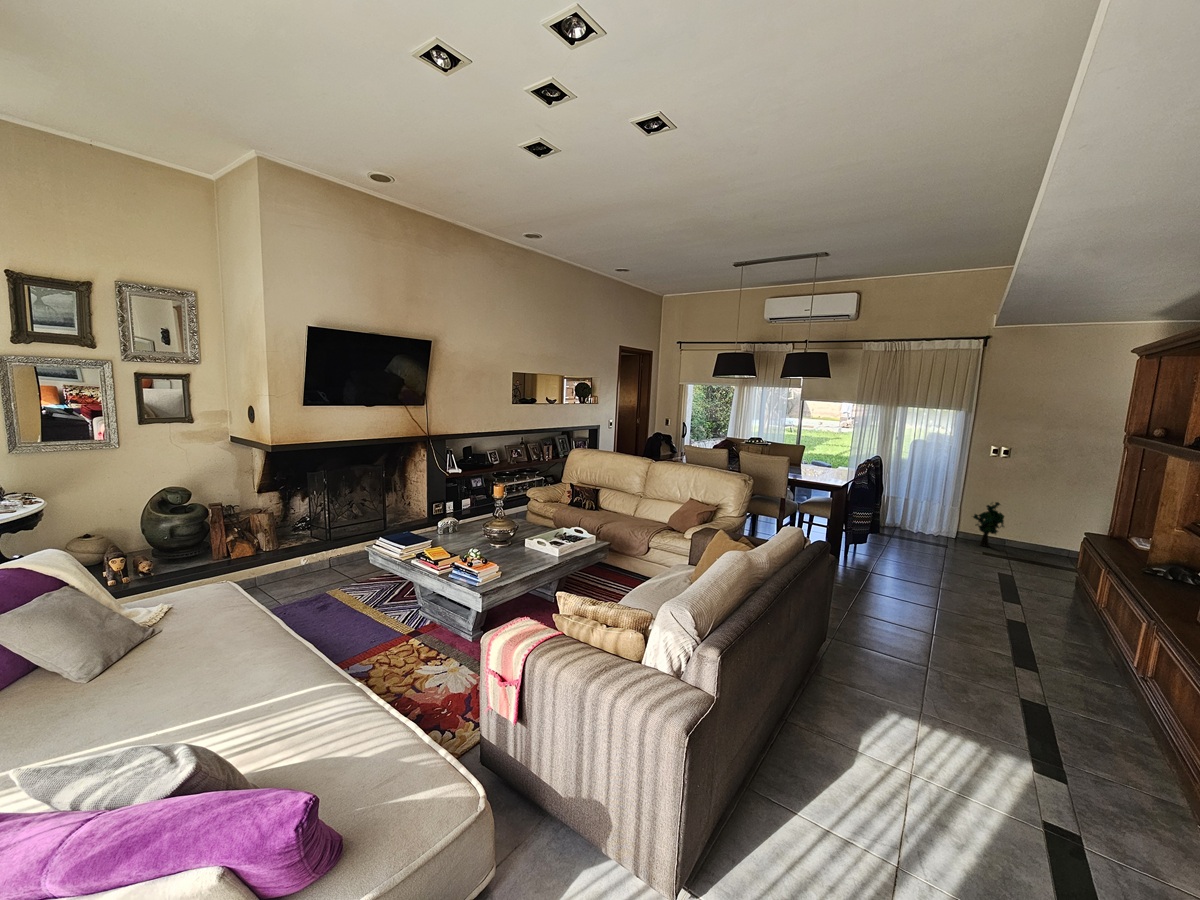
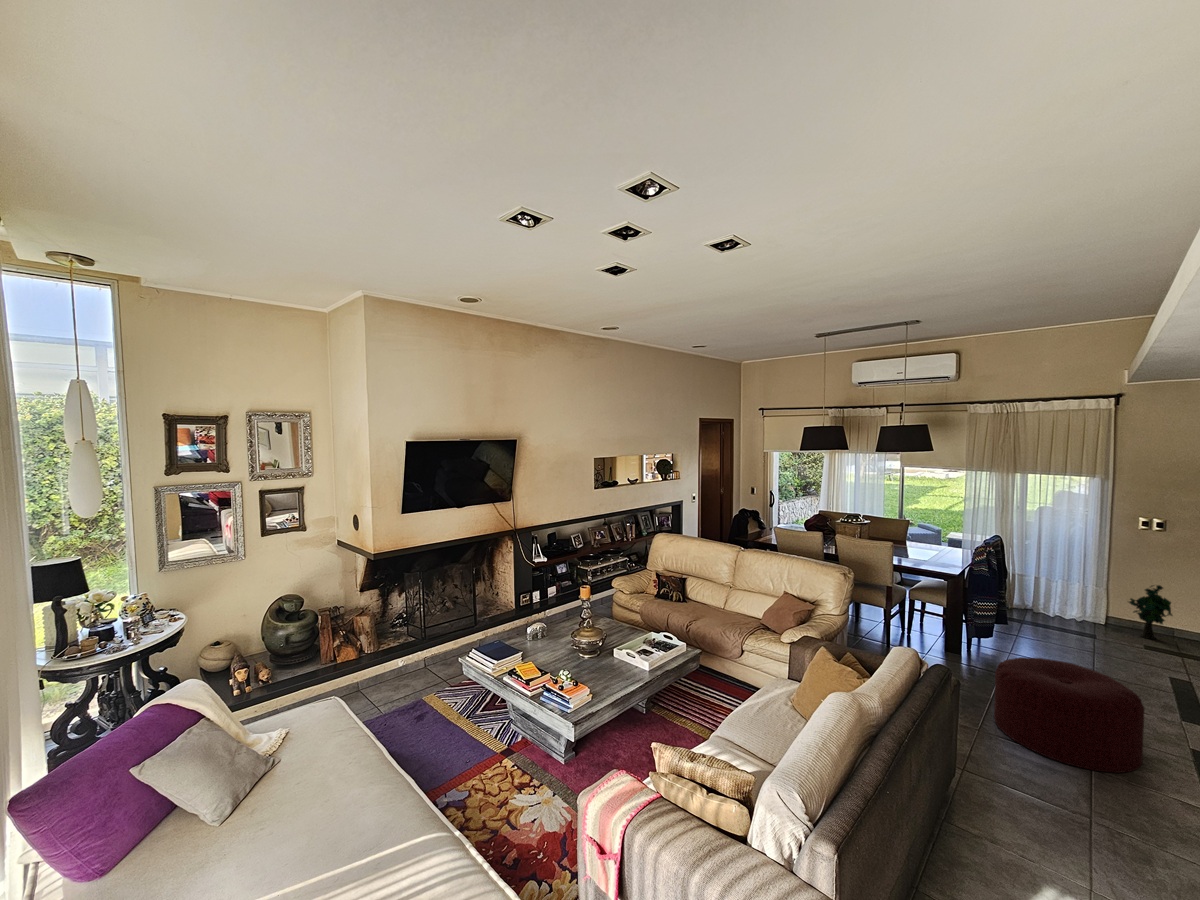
ottoman: none [860,550,977,635] -> present [994,657,1145,773]

